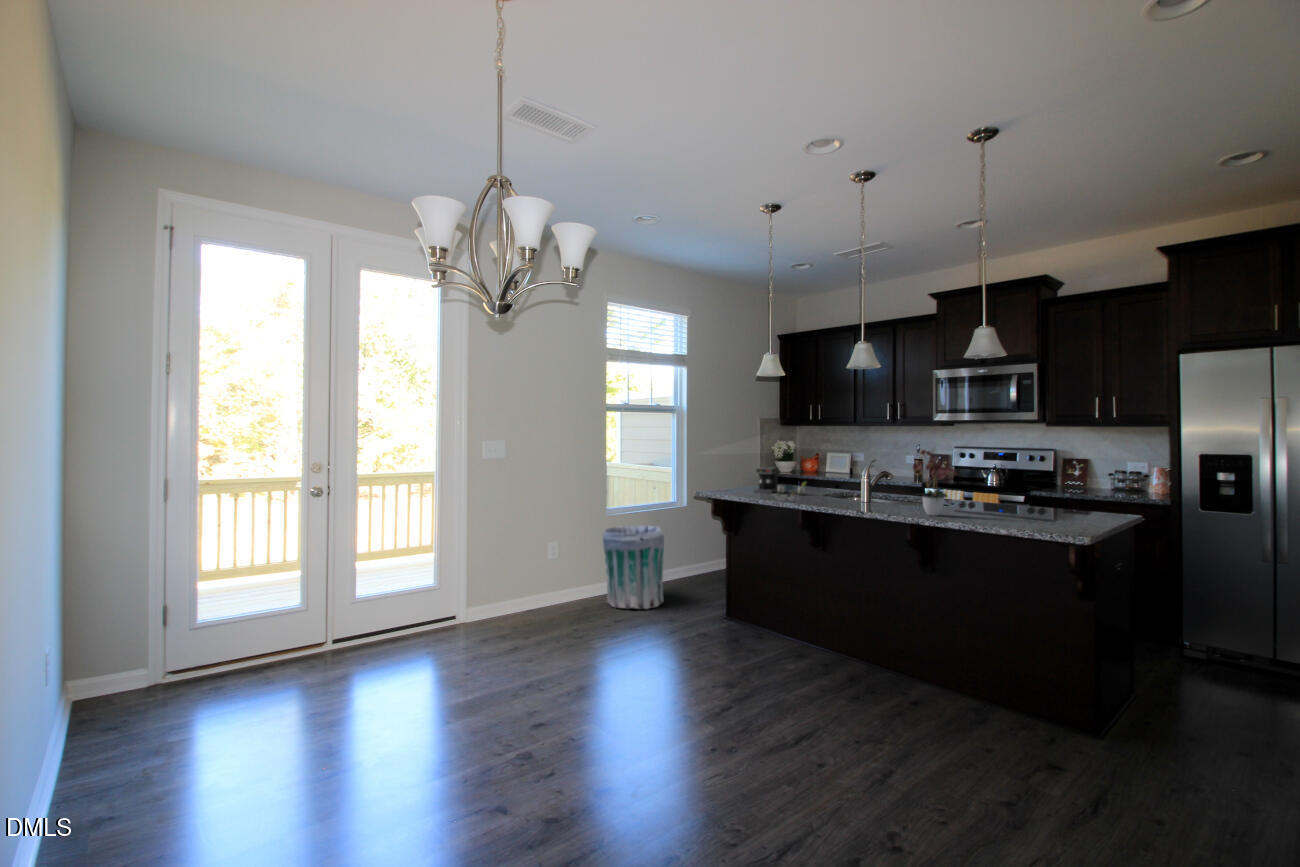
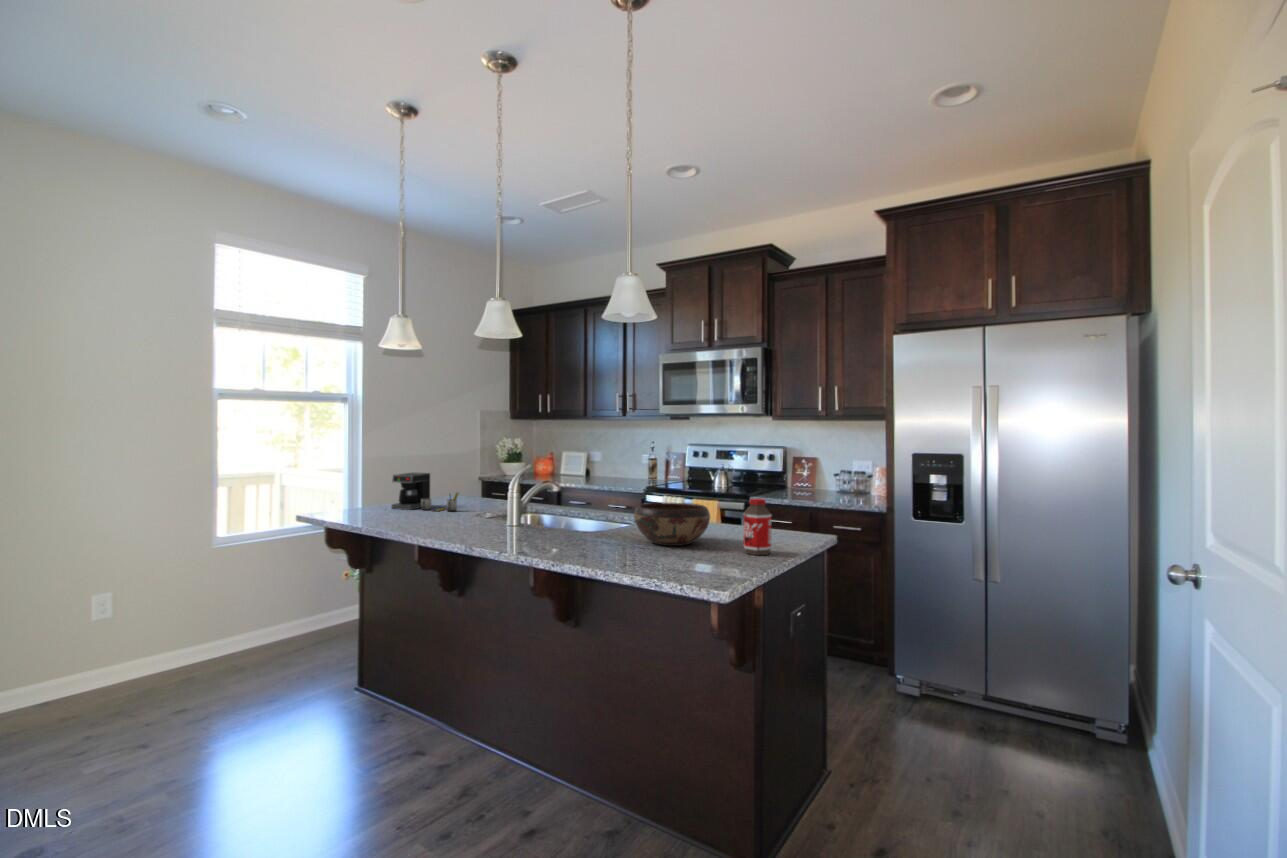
flower arrangement: present [913,450,957,516] -> none [531,445,595,550]
bottle: none [1071,484,1094,523] -> present [744,499,772,555]
decorative bowl: none [977,488,1039,517] -> present [634,502,710,546]
trash can: present [603,525,664,609] -> none [195,552,298,678]

